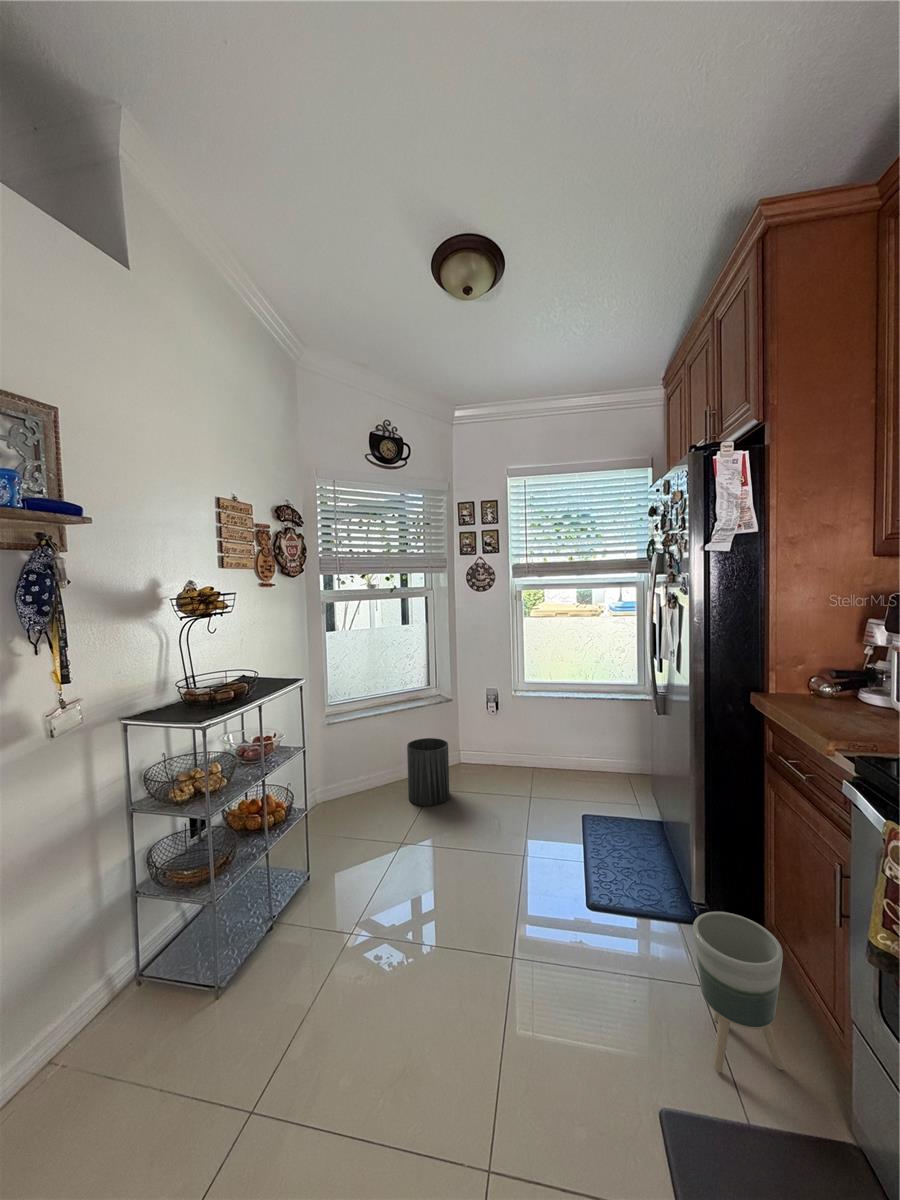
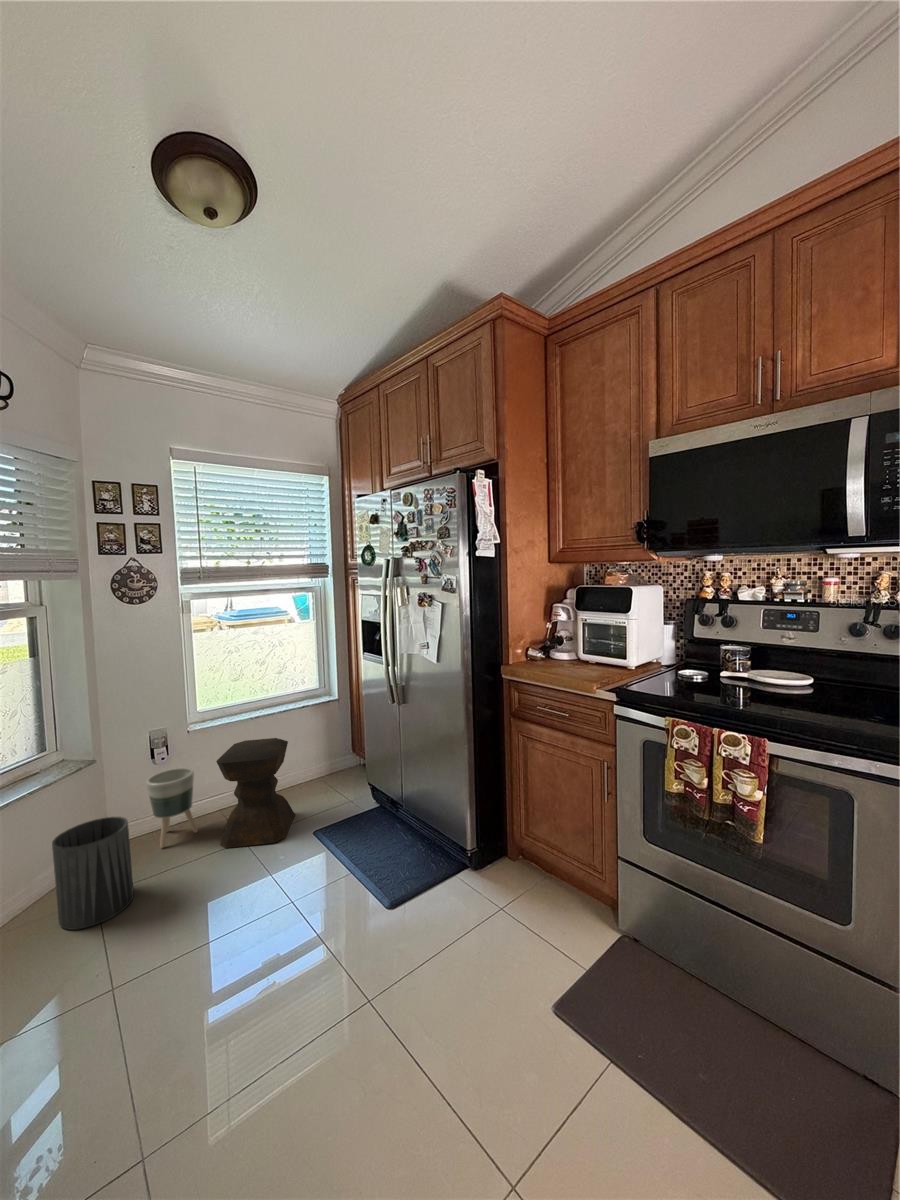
stool: none [515,715,582,809] -> present [216,738,295,848]
planter: present [693,912,783,1072] -> present [146,768,198,848]

